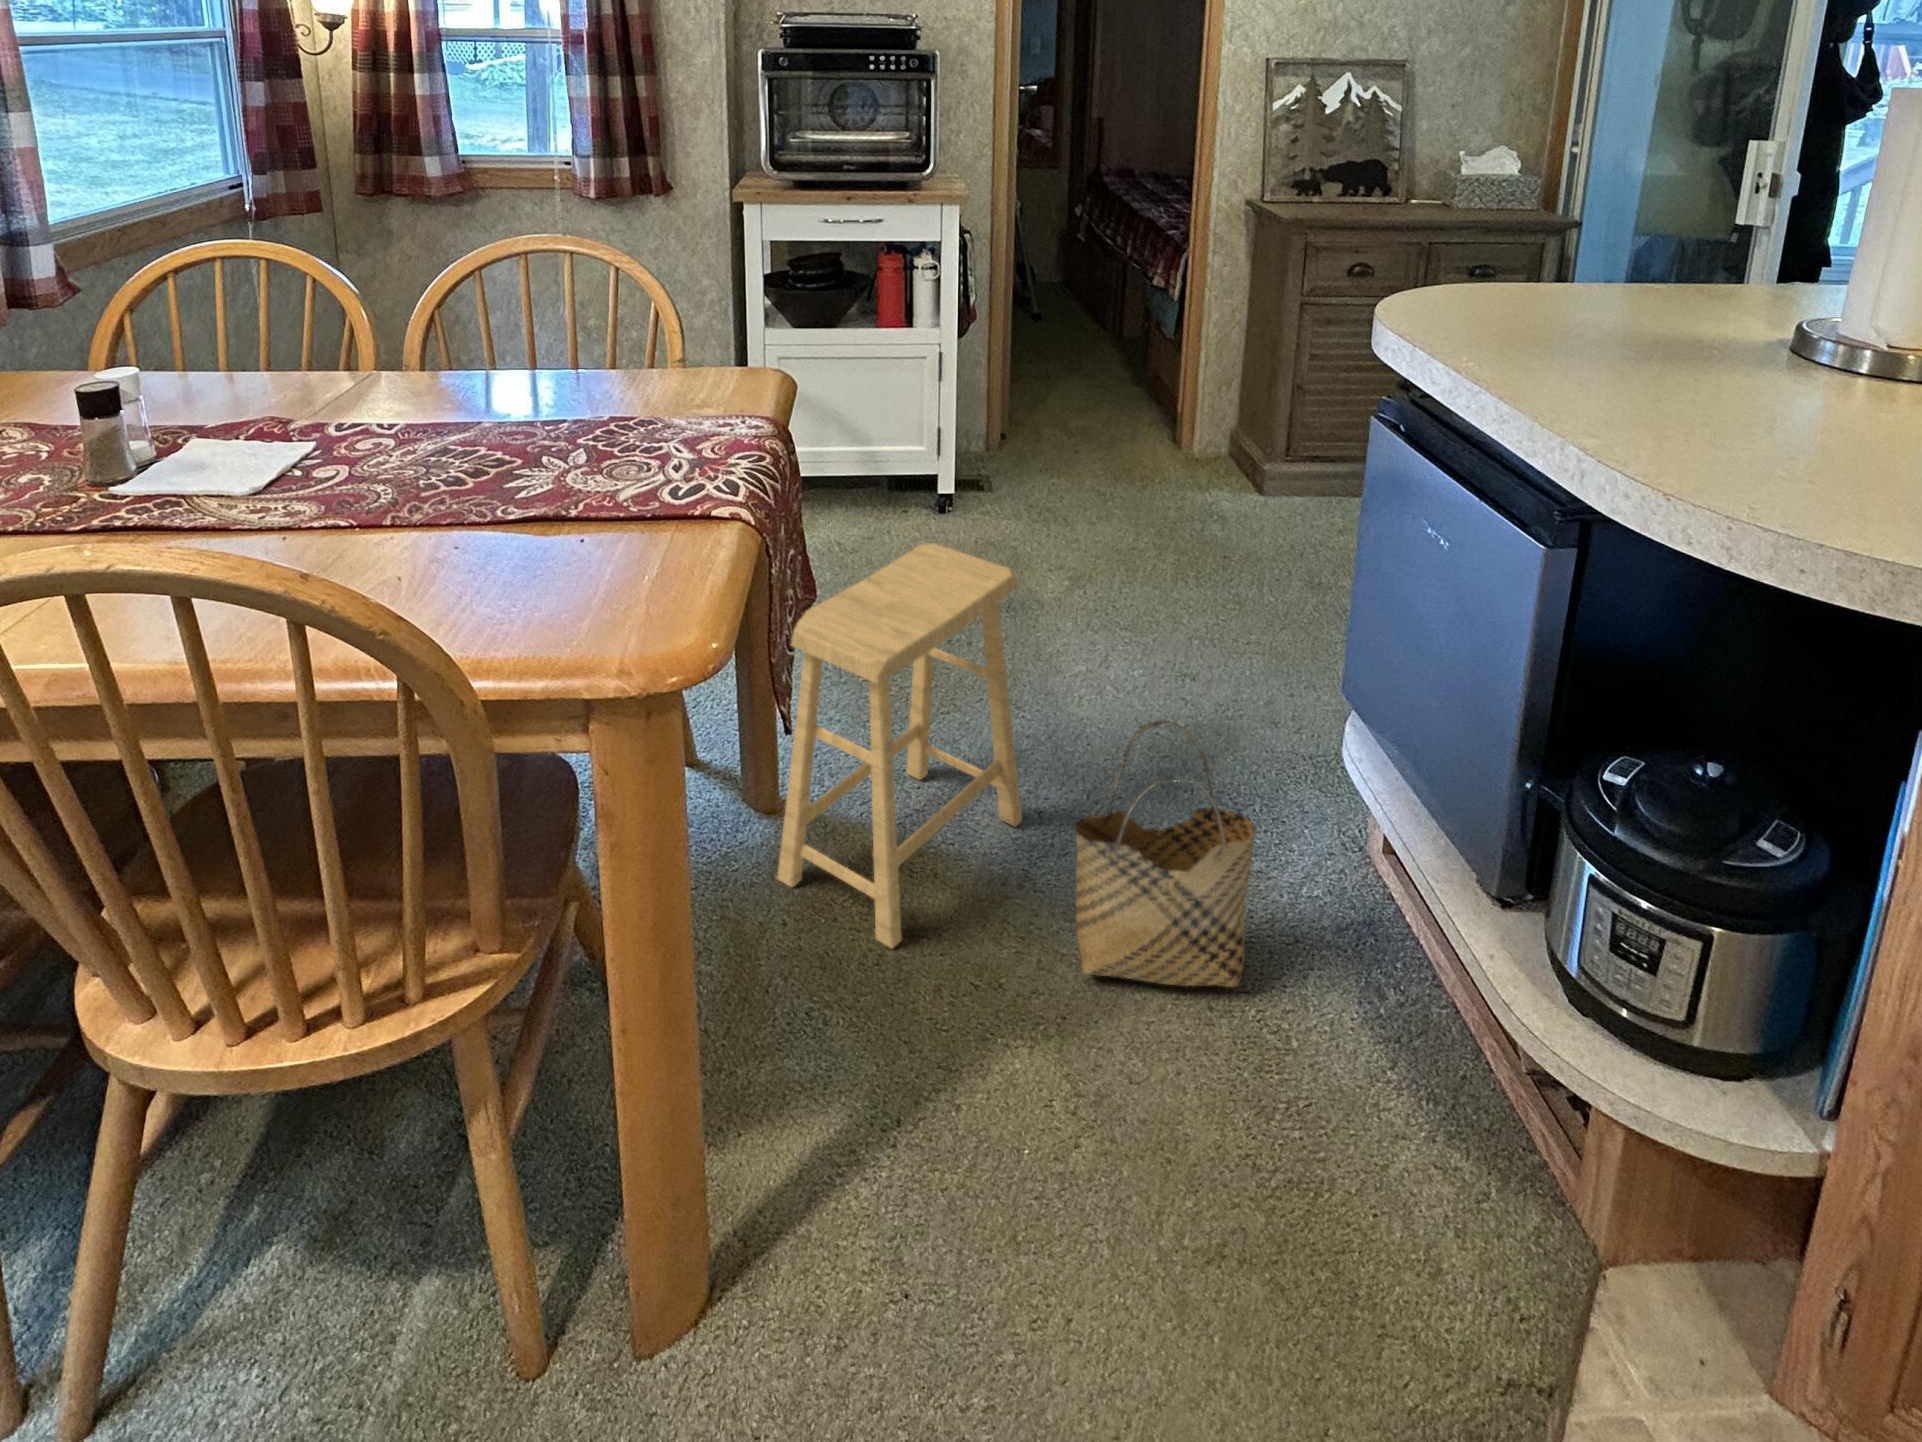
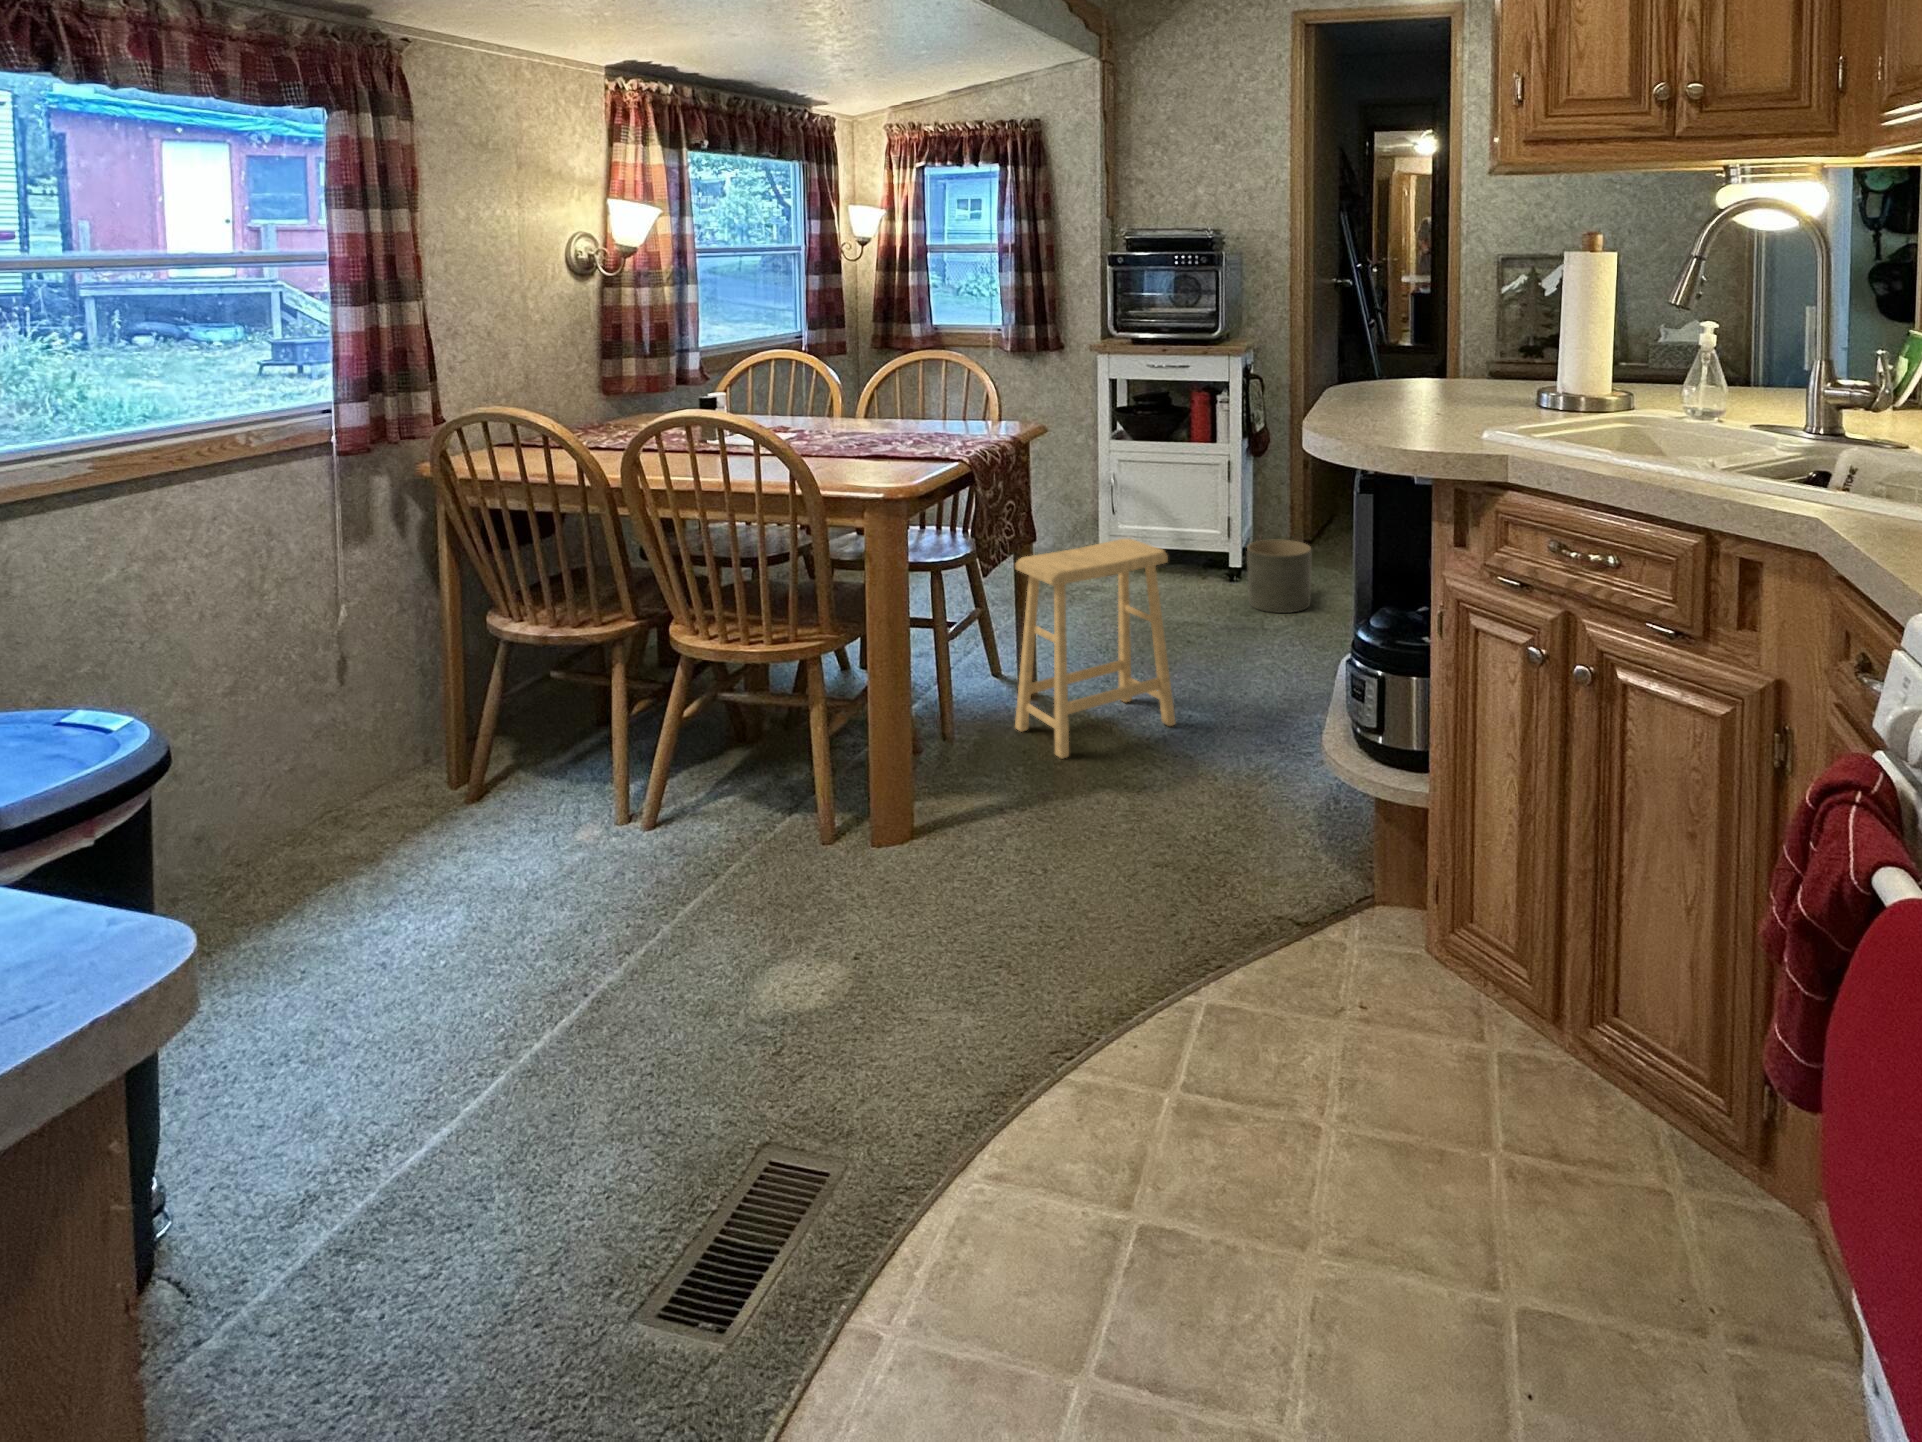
planter: none [970,449,1056,553] -> present [1247,540,1311,613]
woven basket: present [1073,720,1257,987] -> none [1158,628,1267,794]

